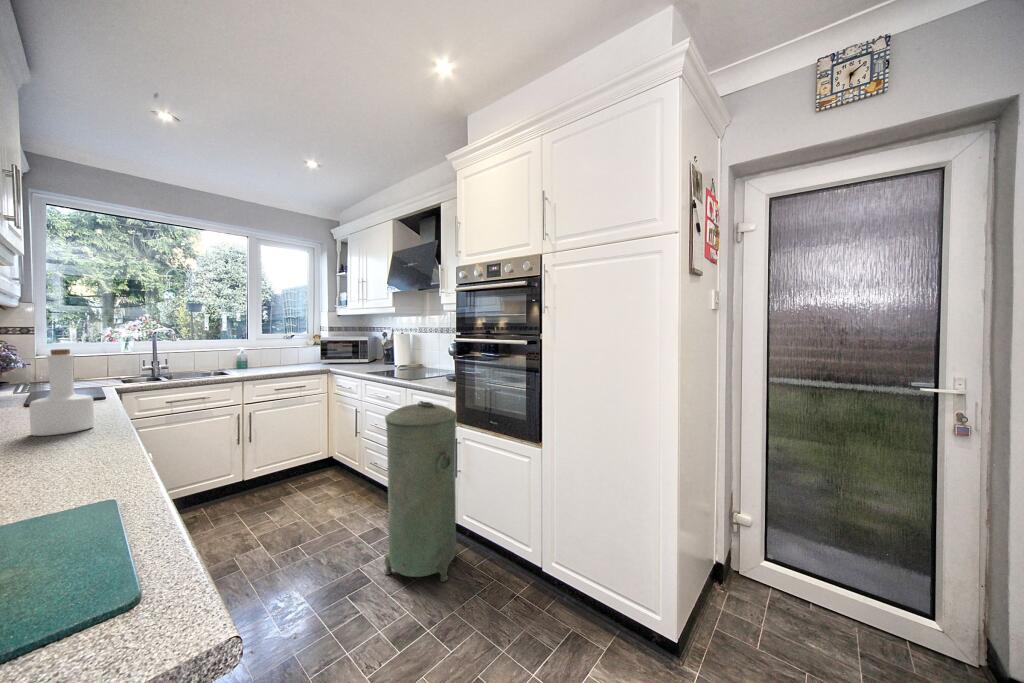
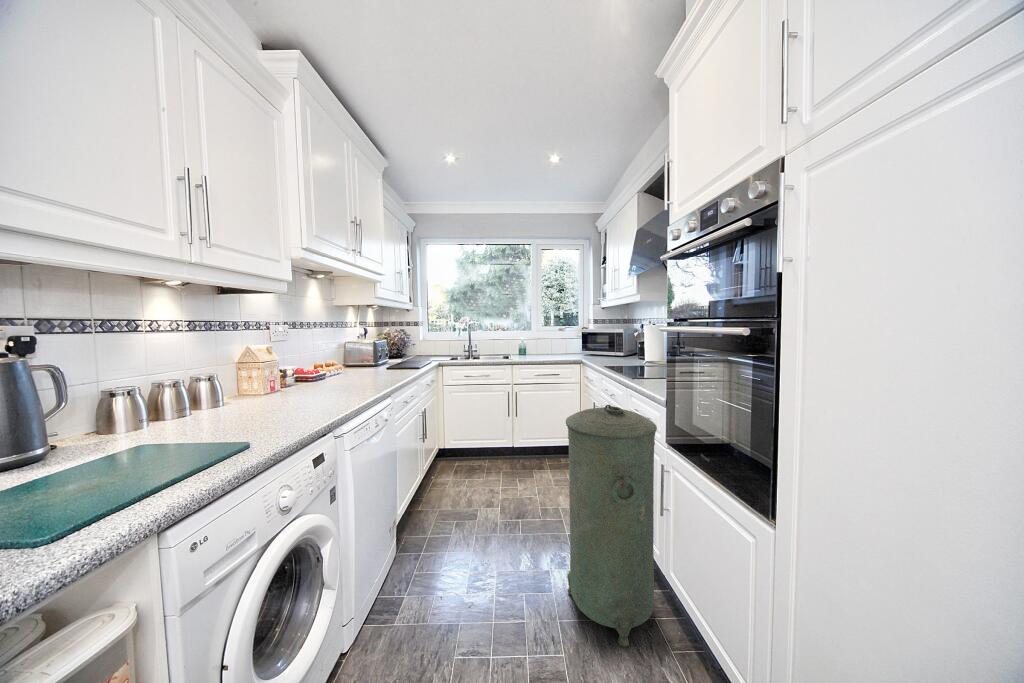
bottle: present [29,349,94,436] -> none [353,334,381,389]

